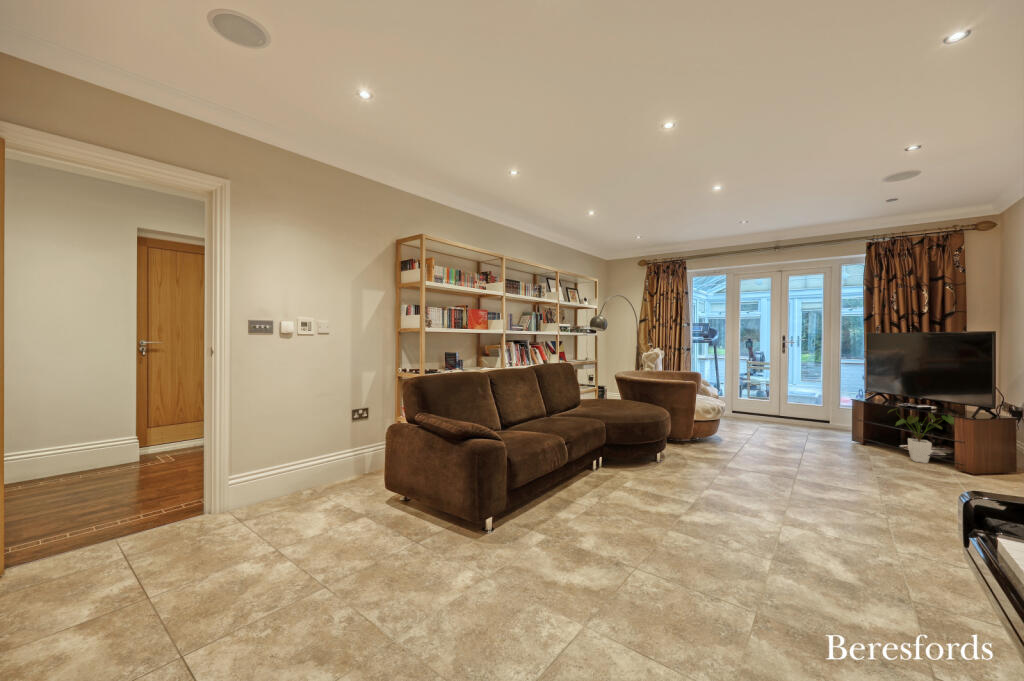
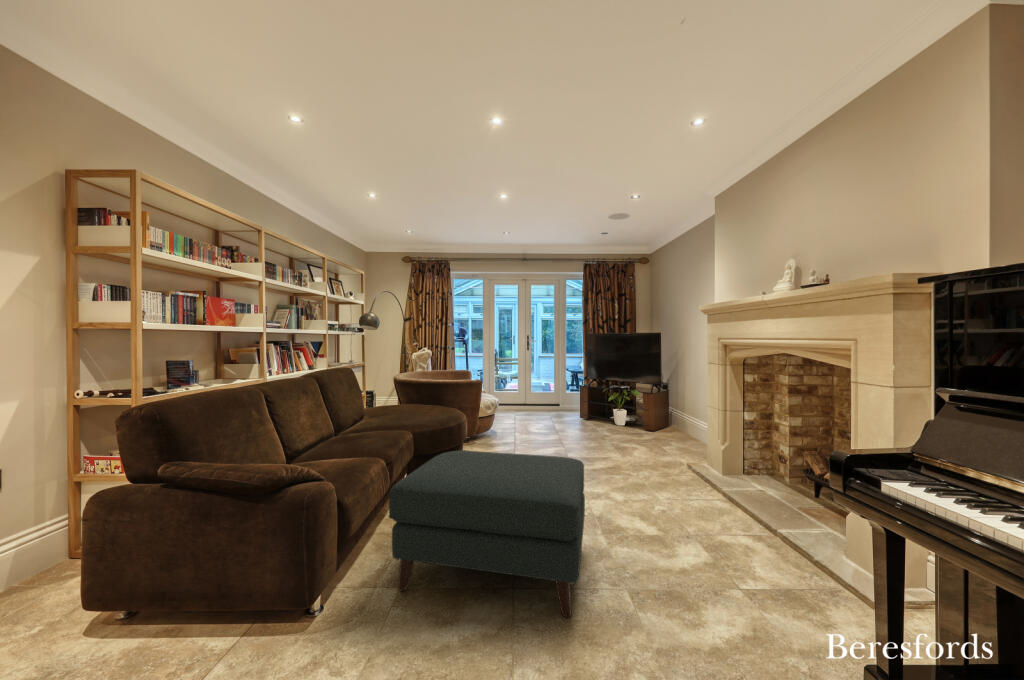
ottoman: none [539,440,738,608] -> present [389,450,585,618]

